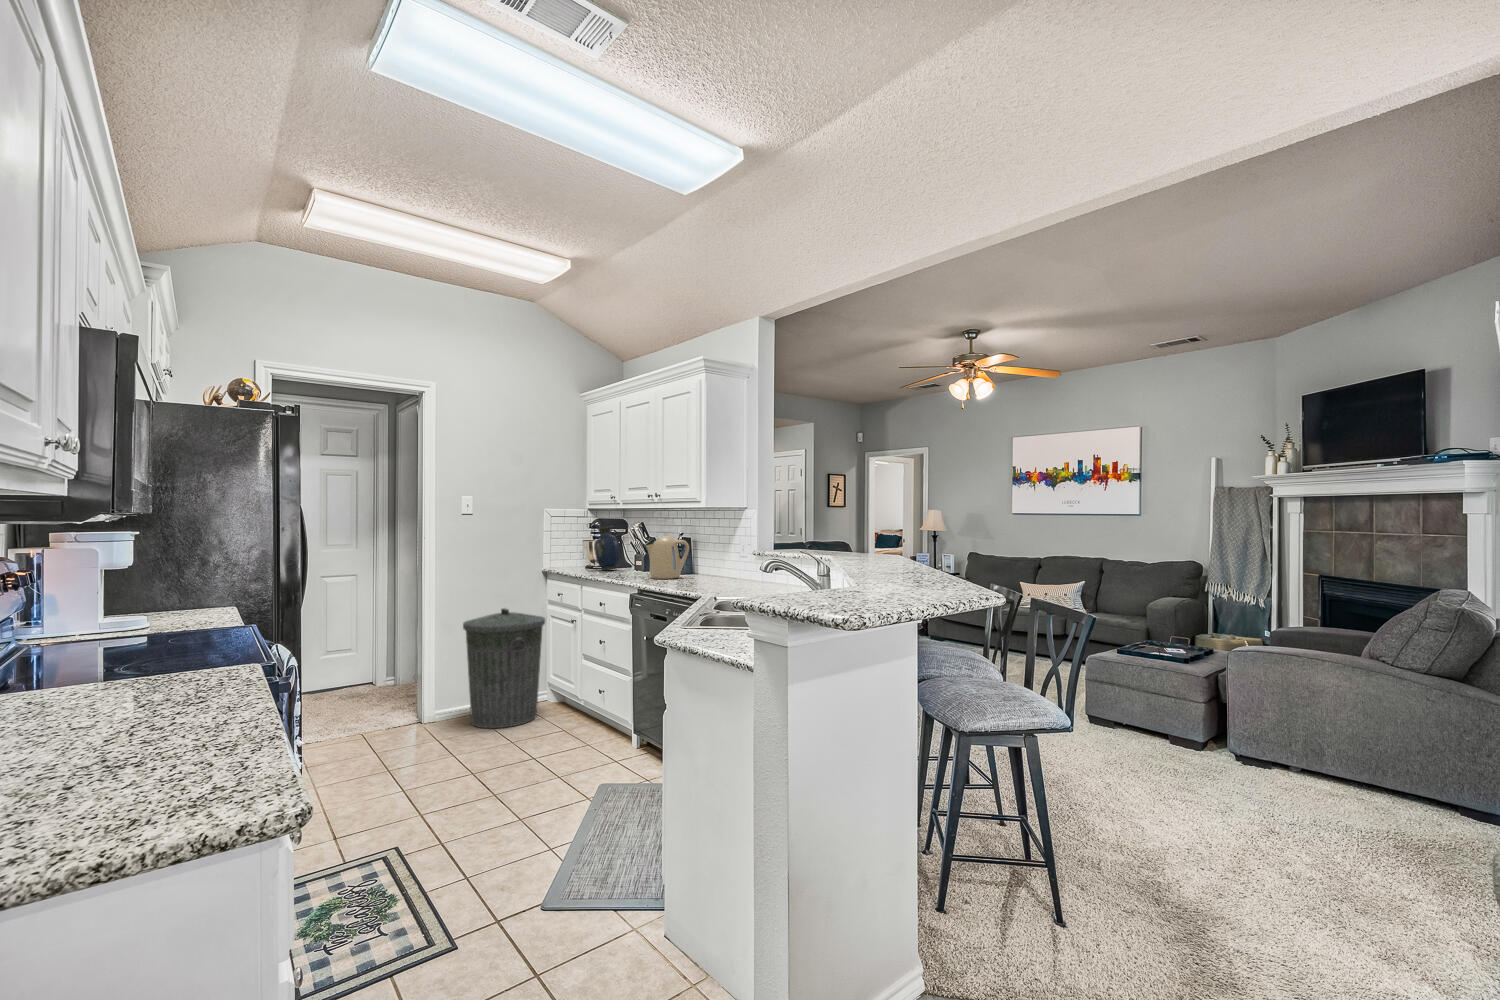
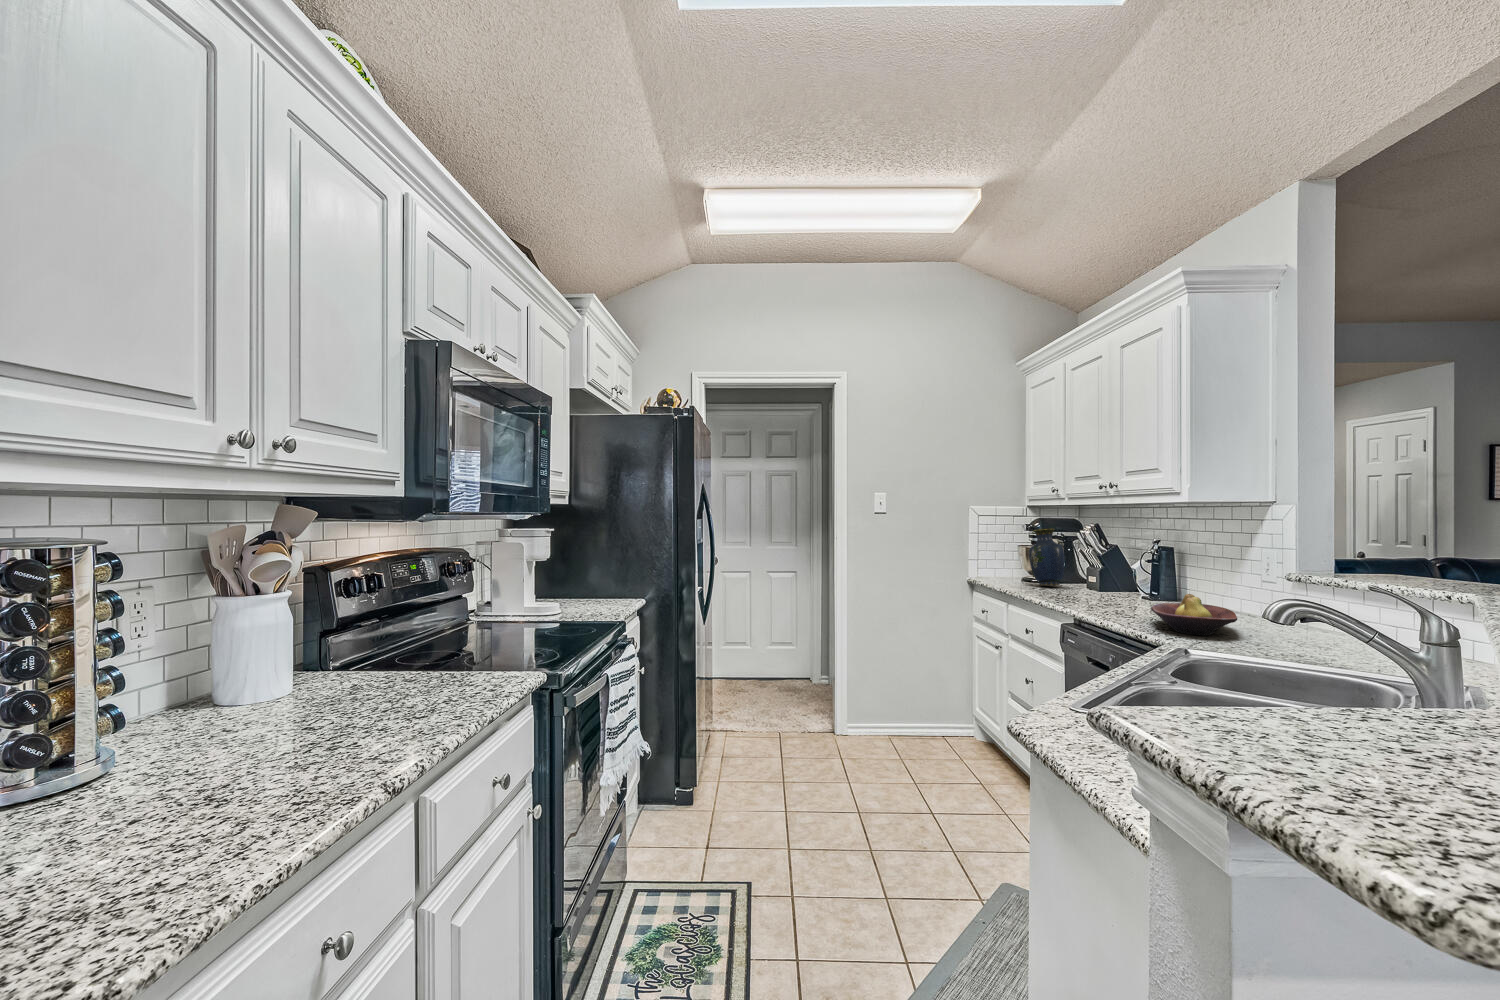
kettle: present [646,536,689,579] -> none [1089,546,1161,609]
fruit bowl: none [690,564,739,588] -> present [1151,594,1237,635]
trash can: present [463,608,545,728] -> none [871,622,964,765]

